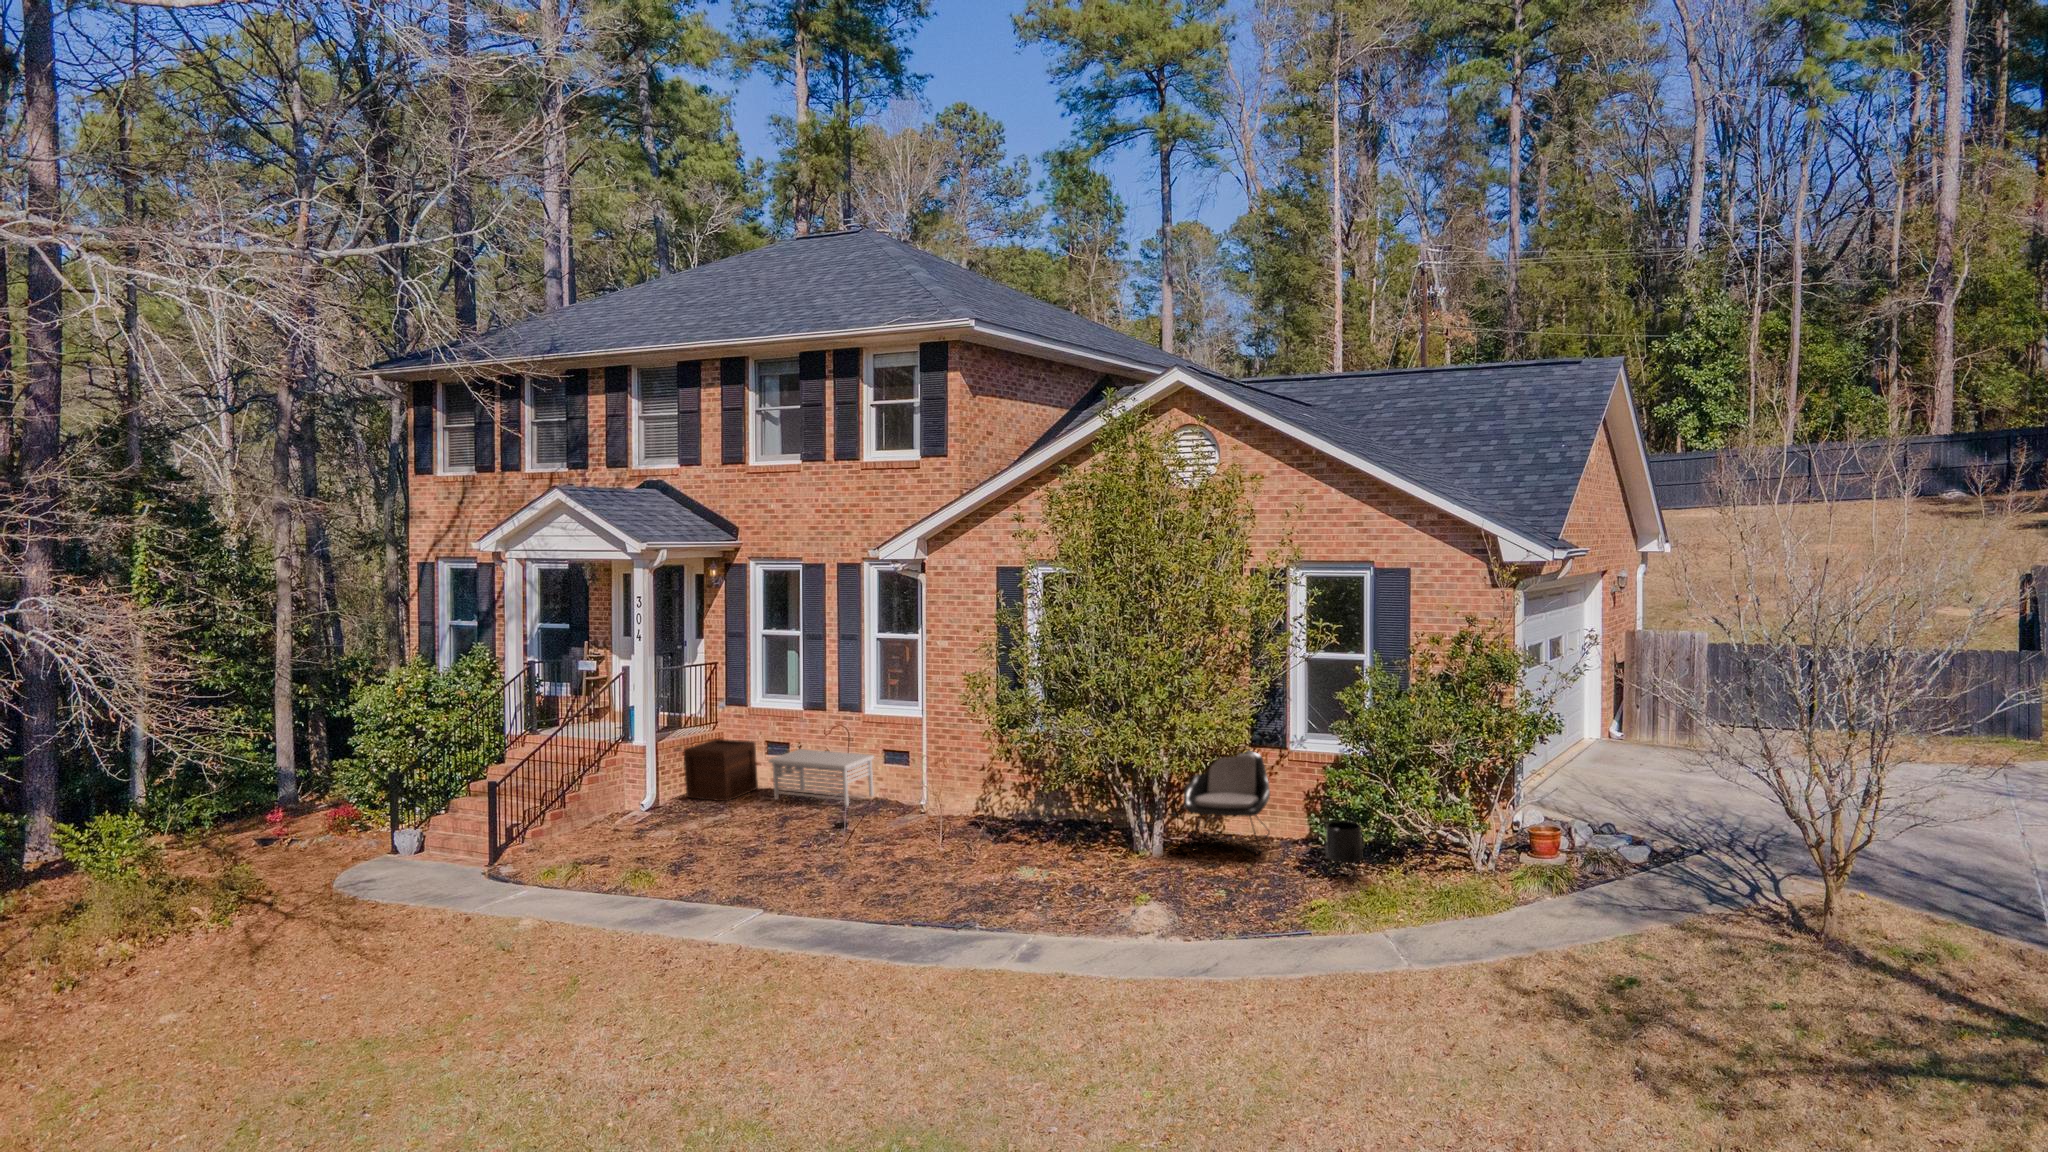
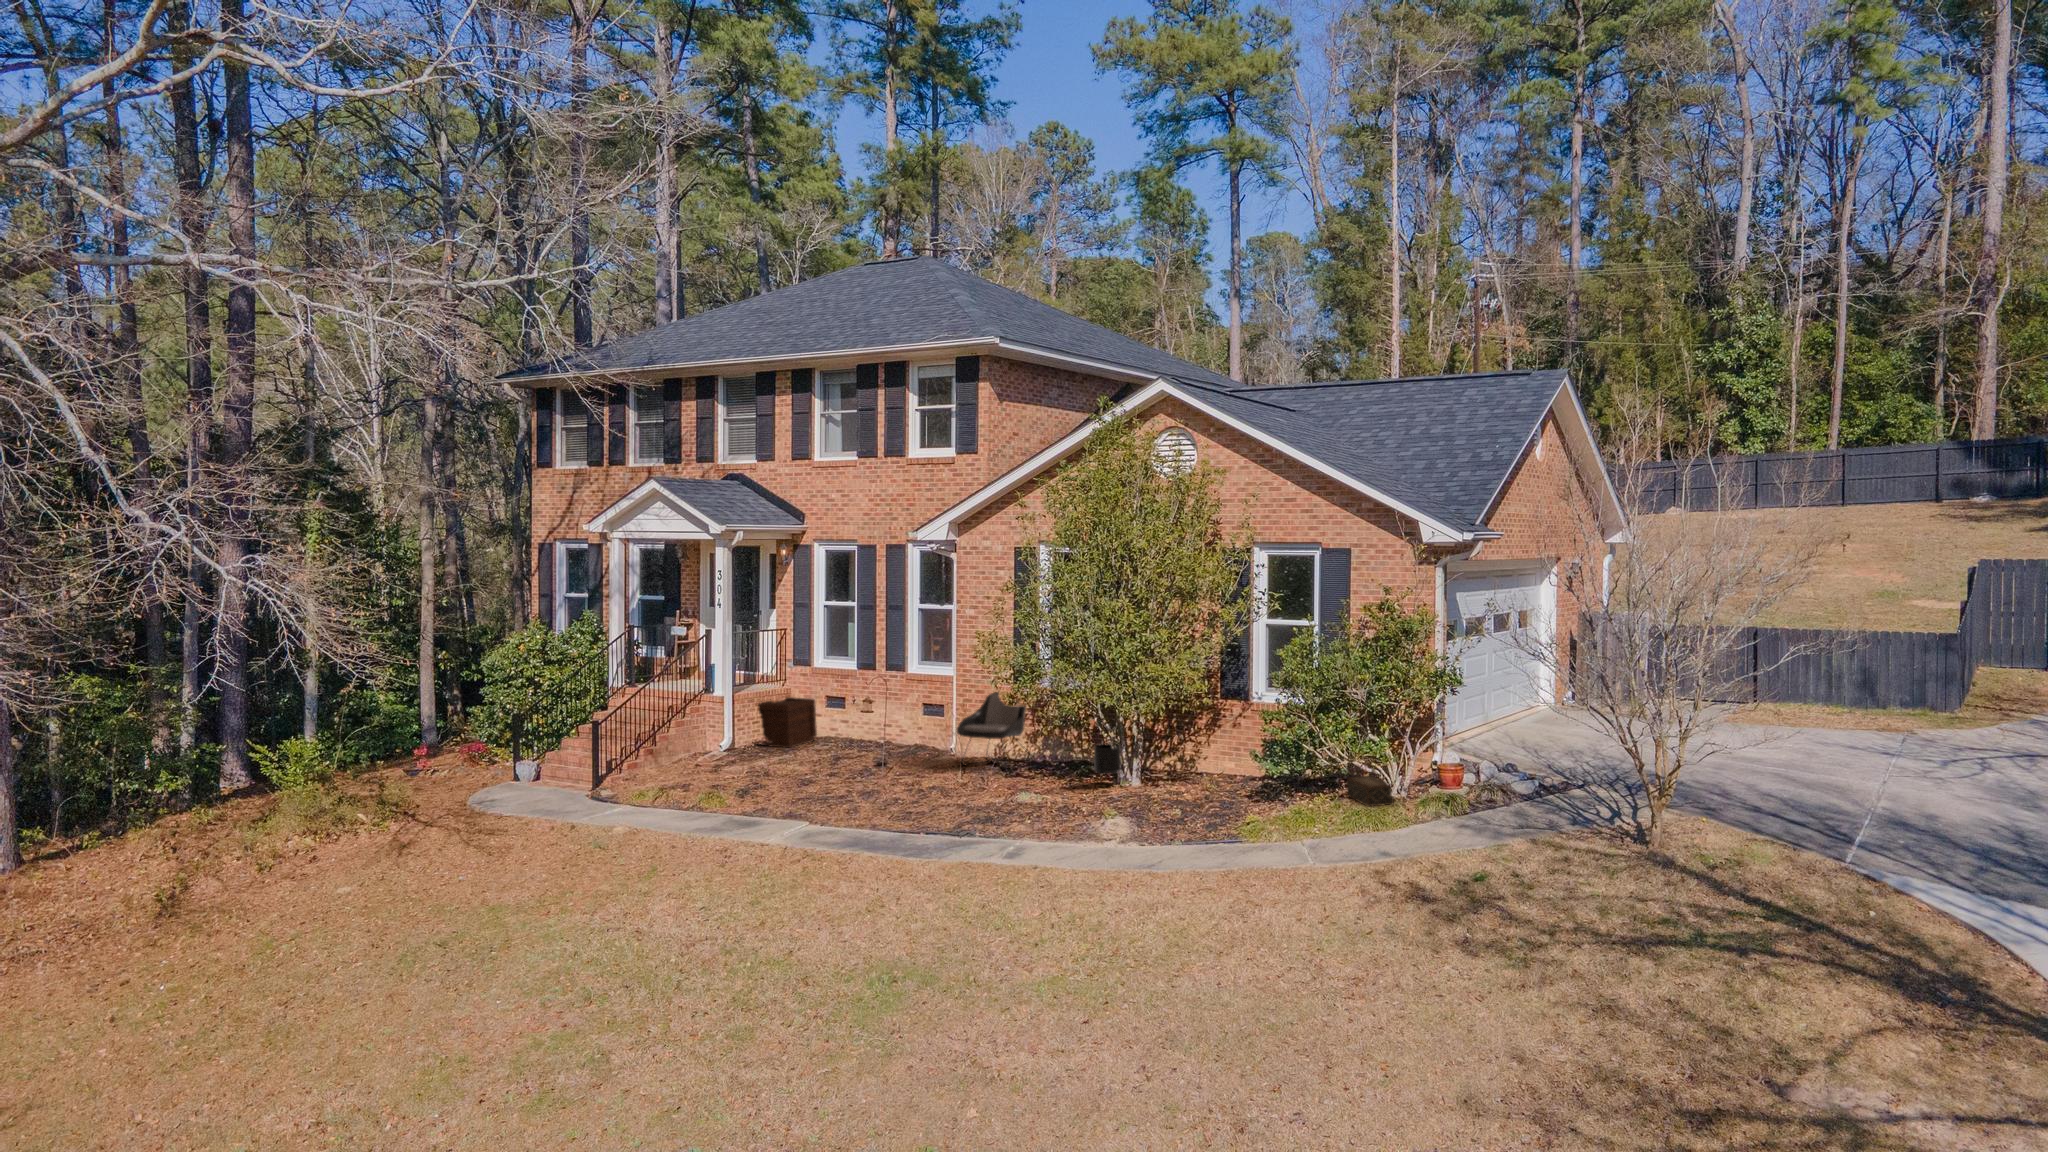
storage bench: present [769,749,874,806] -> none [824,706,914,753]
lounge chair: present [1184,751,1270,855] -> present [956,692,1029,768]
planter: present [1325,821,1362,869] -> present [1094,743,1122,775]
woven basket: none [1419,841,1482,883] -> present [1347,775,1394,806]

